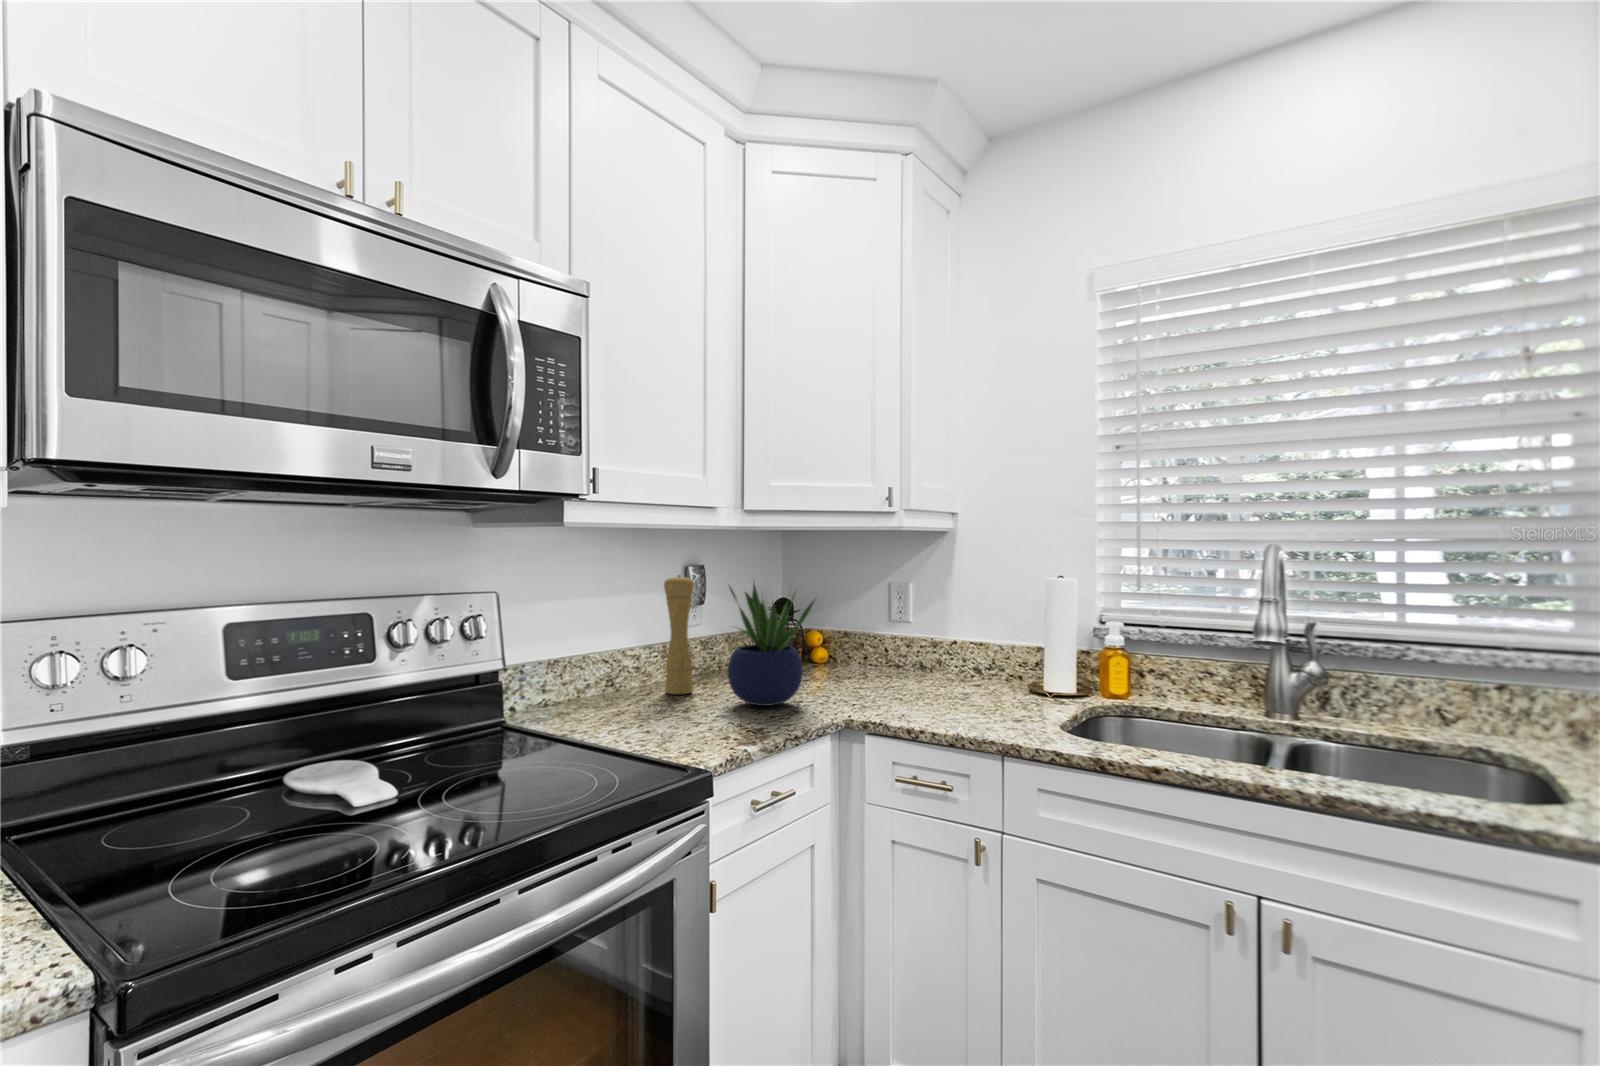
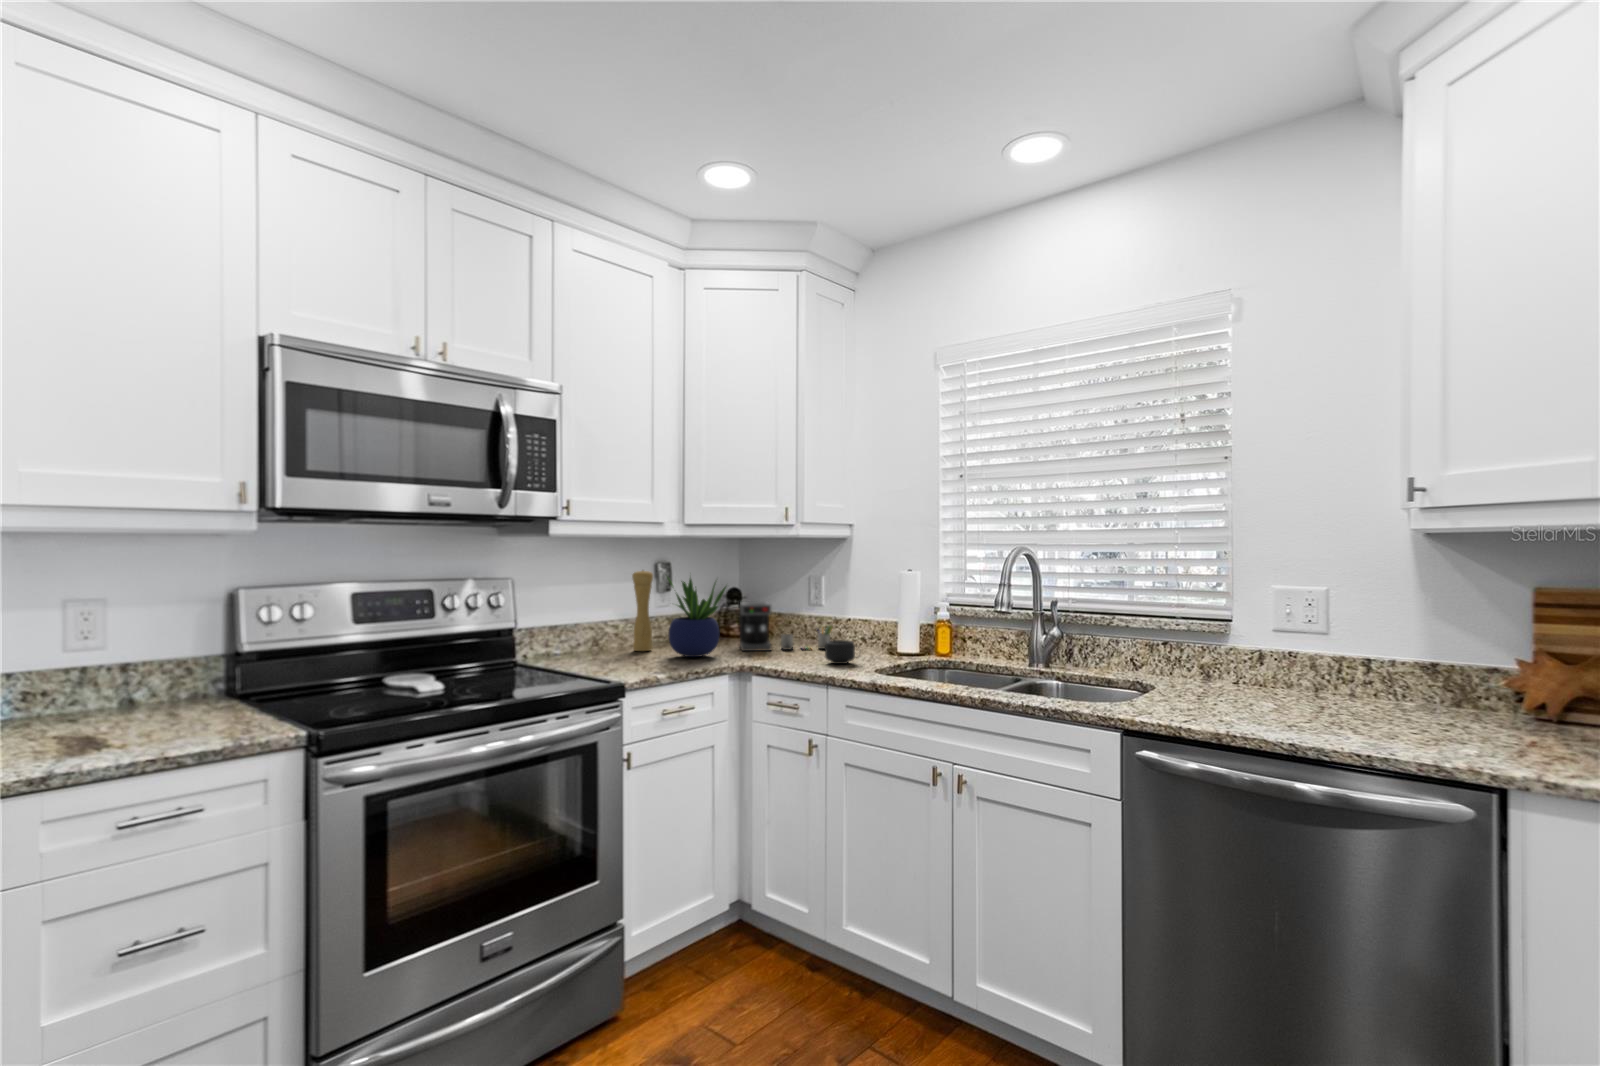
coffee maker: none [808,618,944,692] -> present [740,601,833,651]
mug: none [970,680,1025,717] -> present [825,640,855,664]

